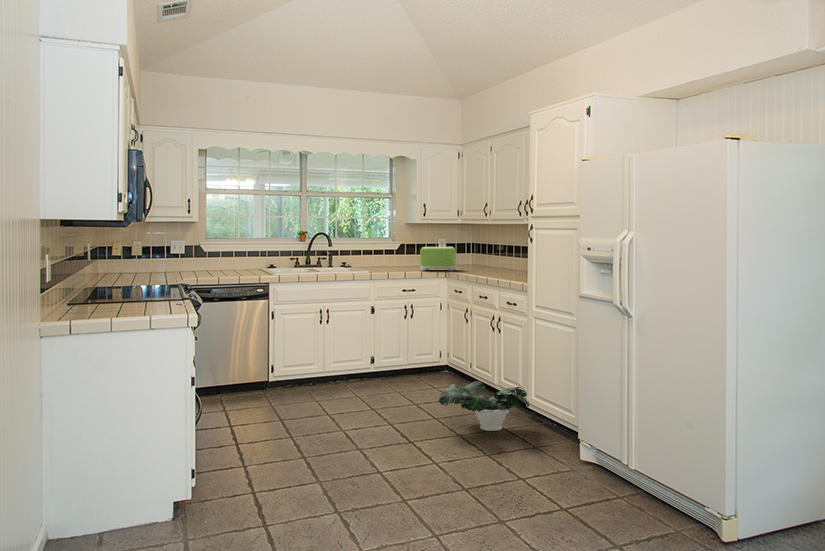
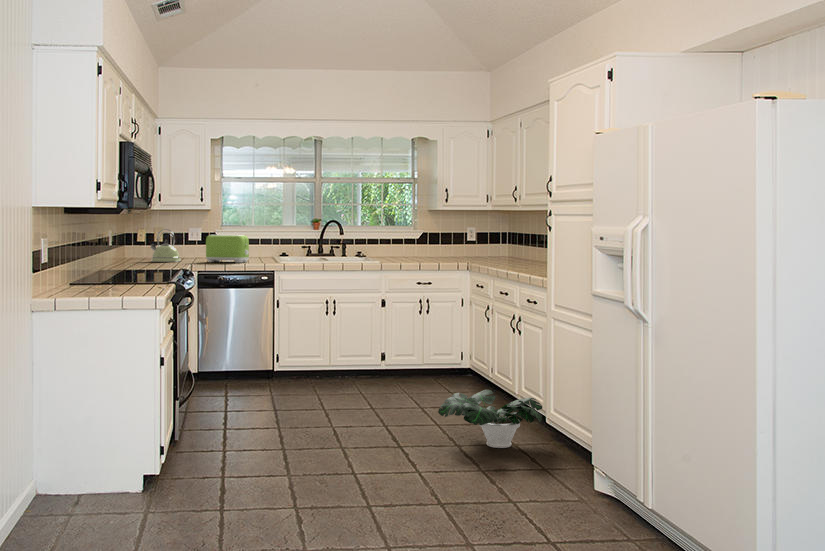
kettle: none [157,244,186,274] -> present [150,229,181,262]
toaster: present [420,247,457,270] -> present [206,235,249,262]

